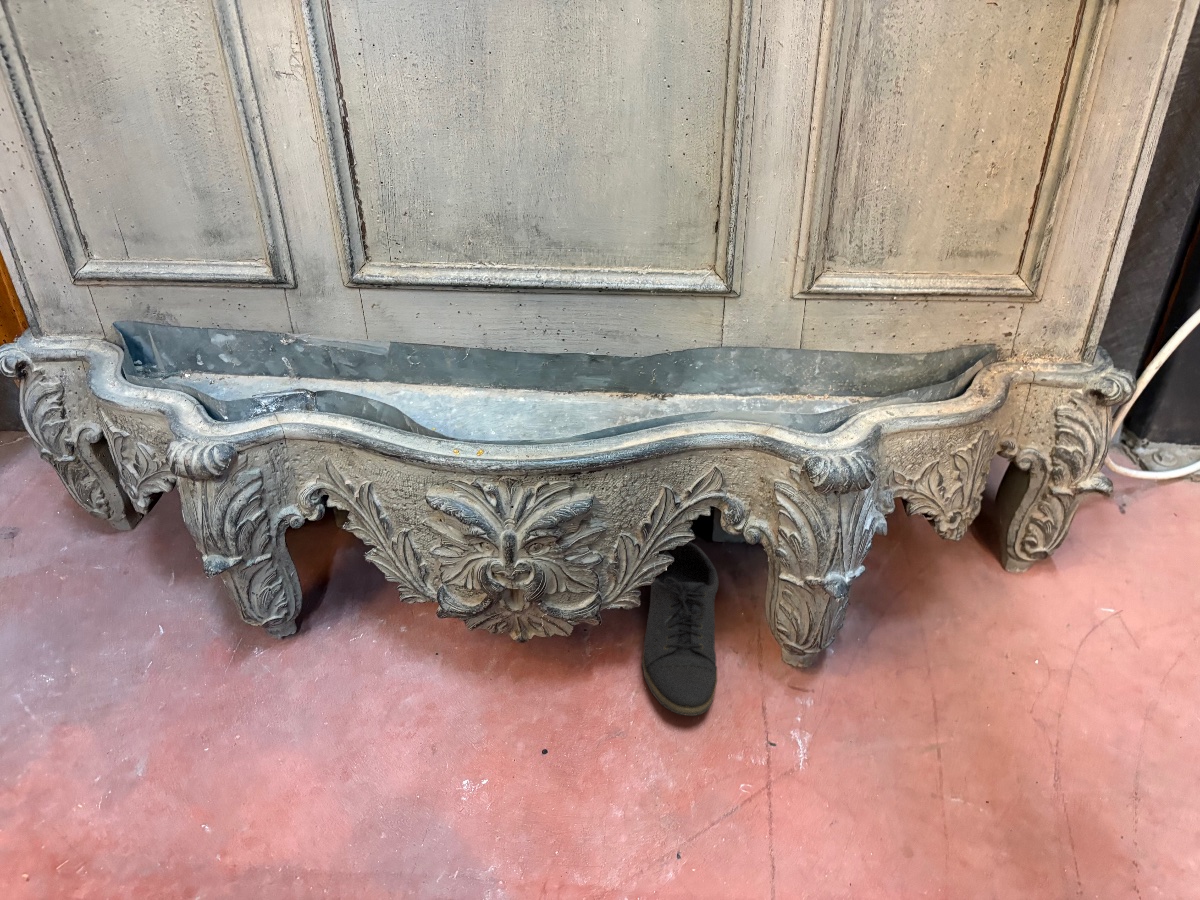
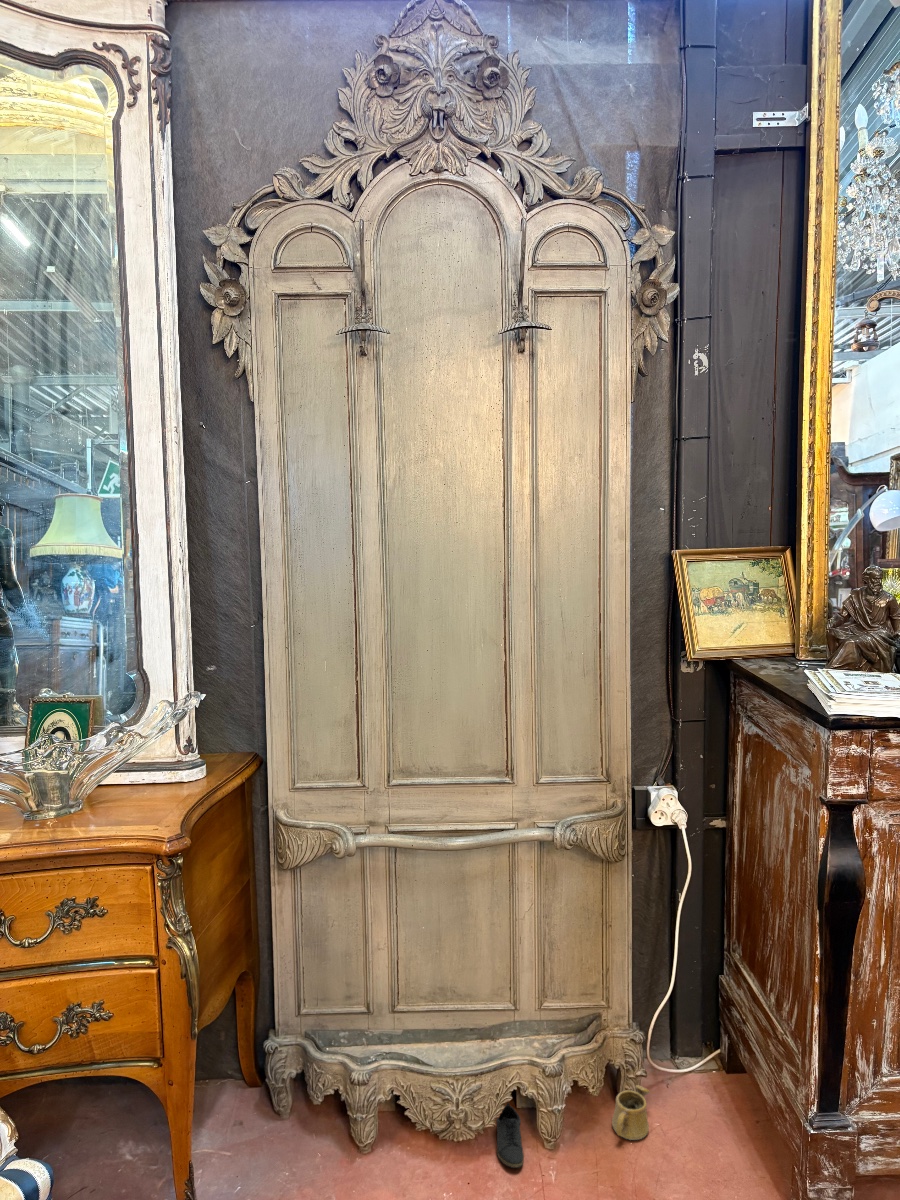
watering can: none [978,511,1102,653] -> present [612,1085,649,1140]

